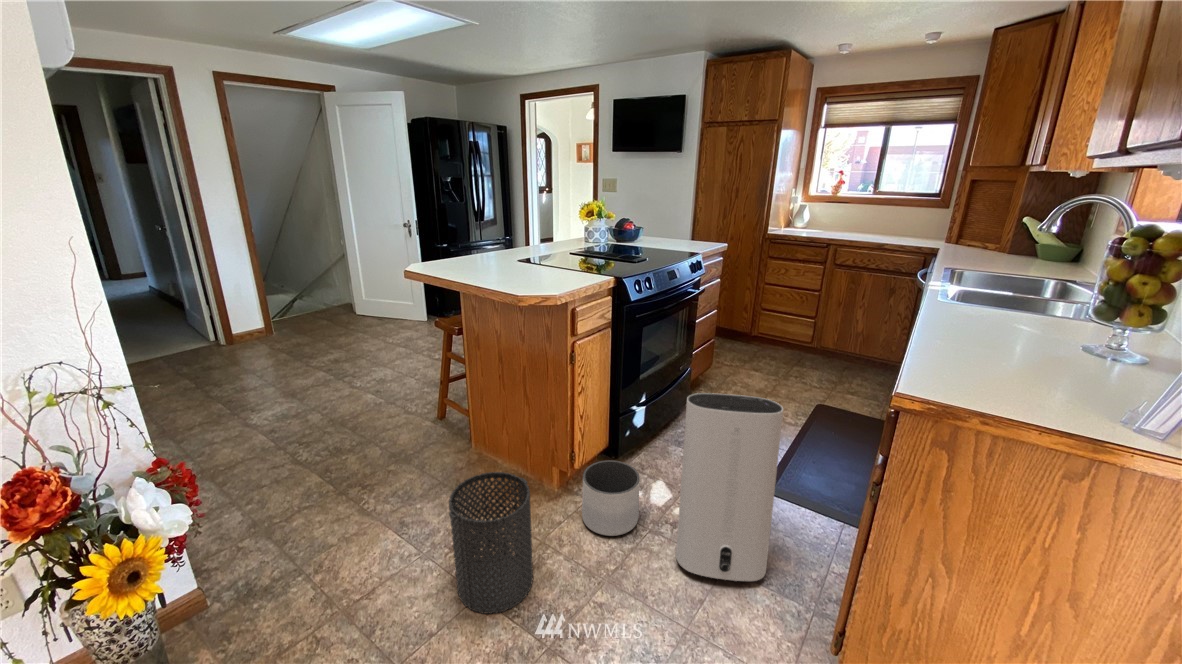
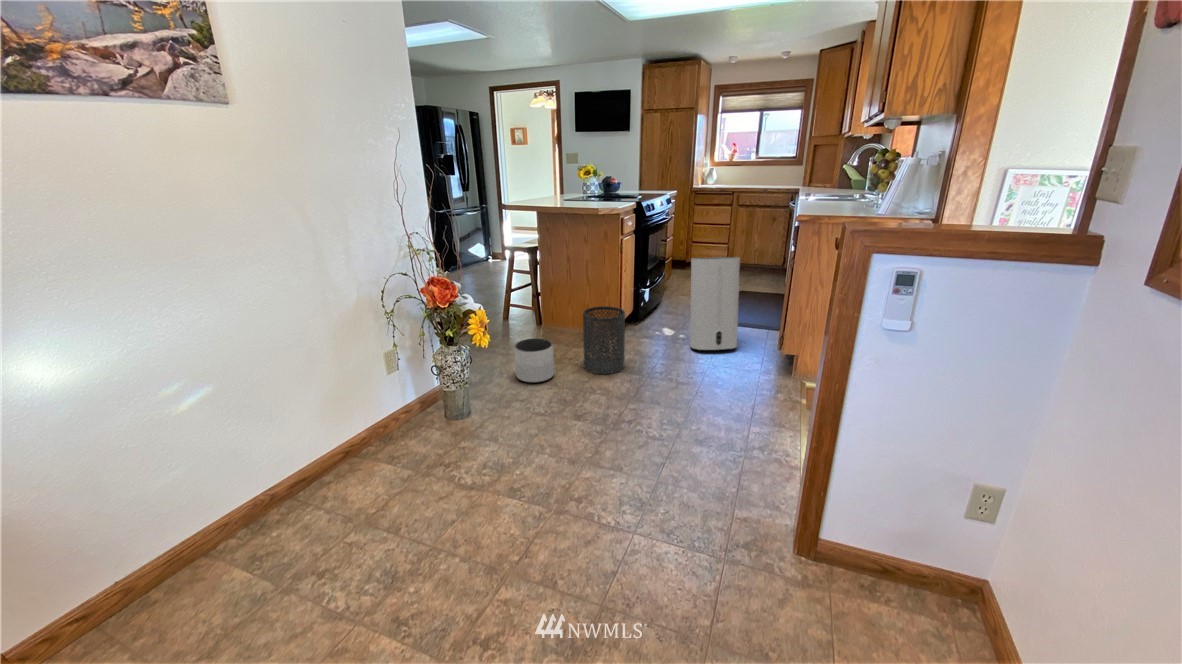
planter: present [582,460,640,536] -> present [515,338,554,383]

